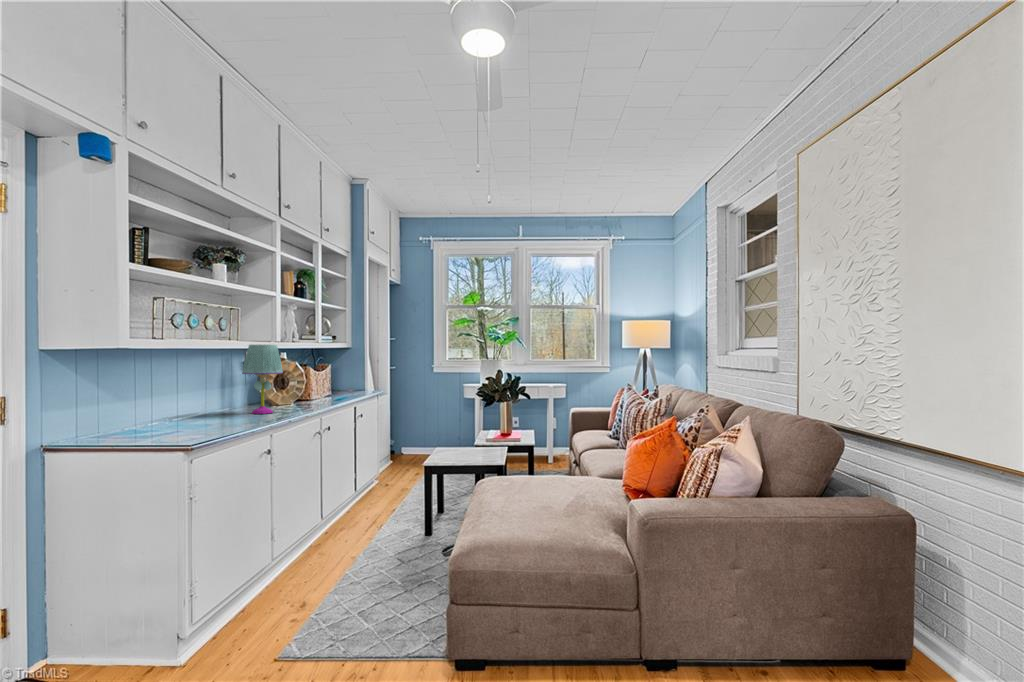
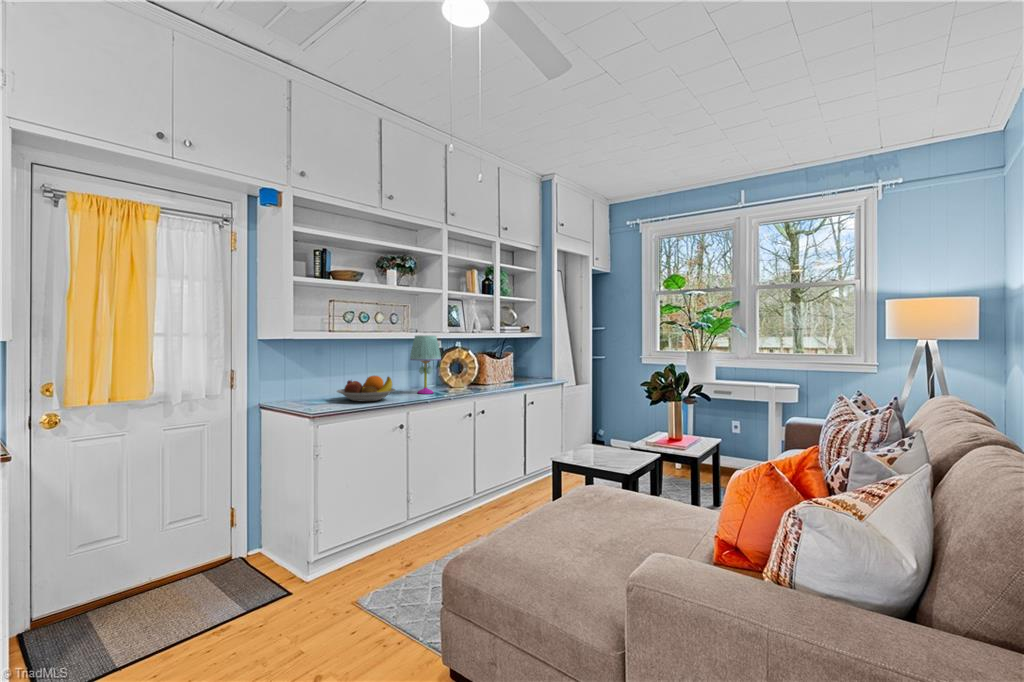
fruit bowl: none [165,394,249,428] -> present [337,376,395,402]

